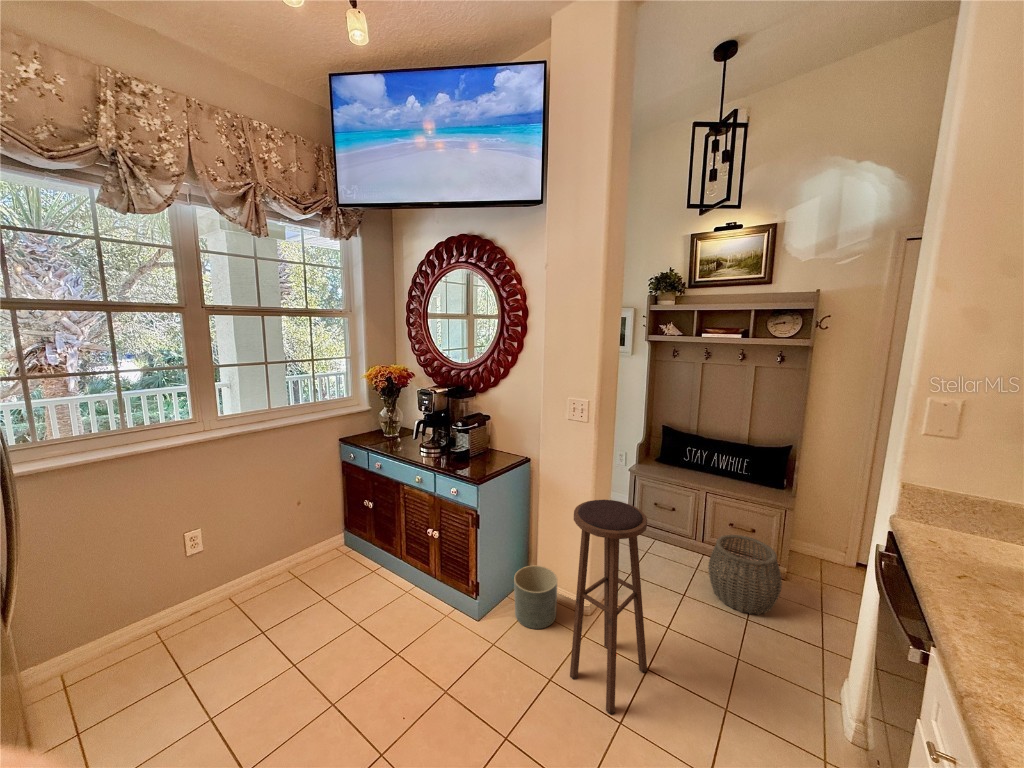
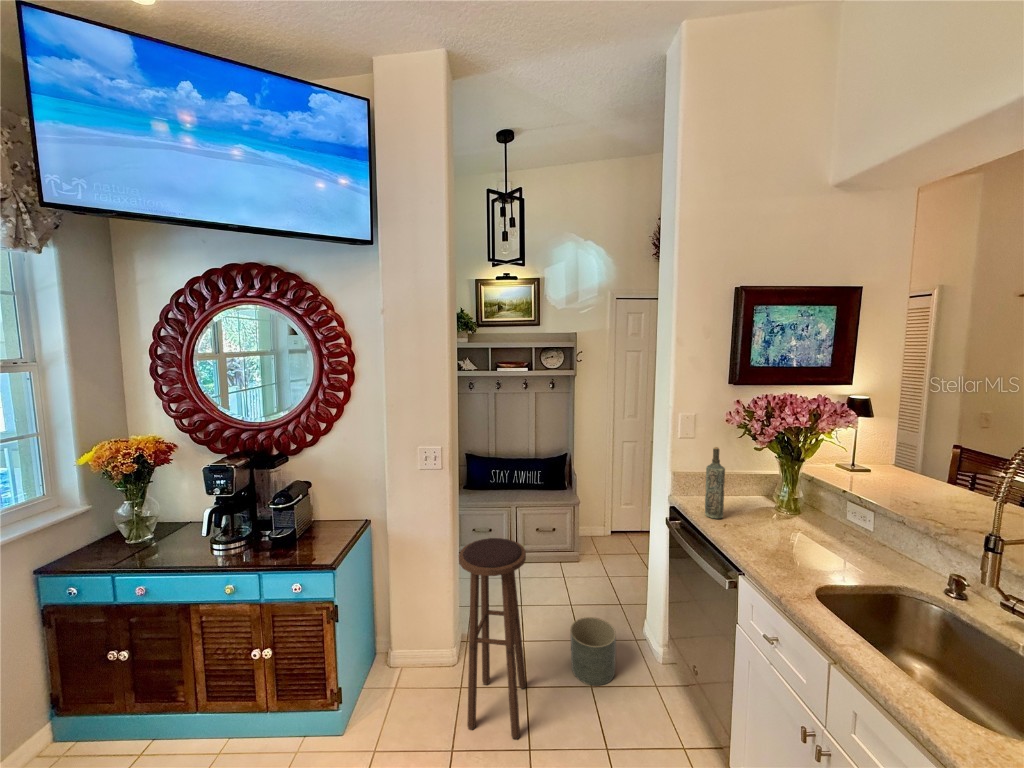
bottle: none [949,455,1007,577] -> present [705,447,725,518]
woven basket: present [708,535,782,615] -> none [533,538,587,602]
planter: present [514,565,557,629] -> present [570,617,616,685]

